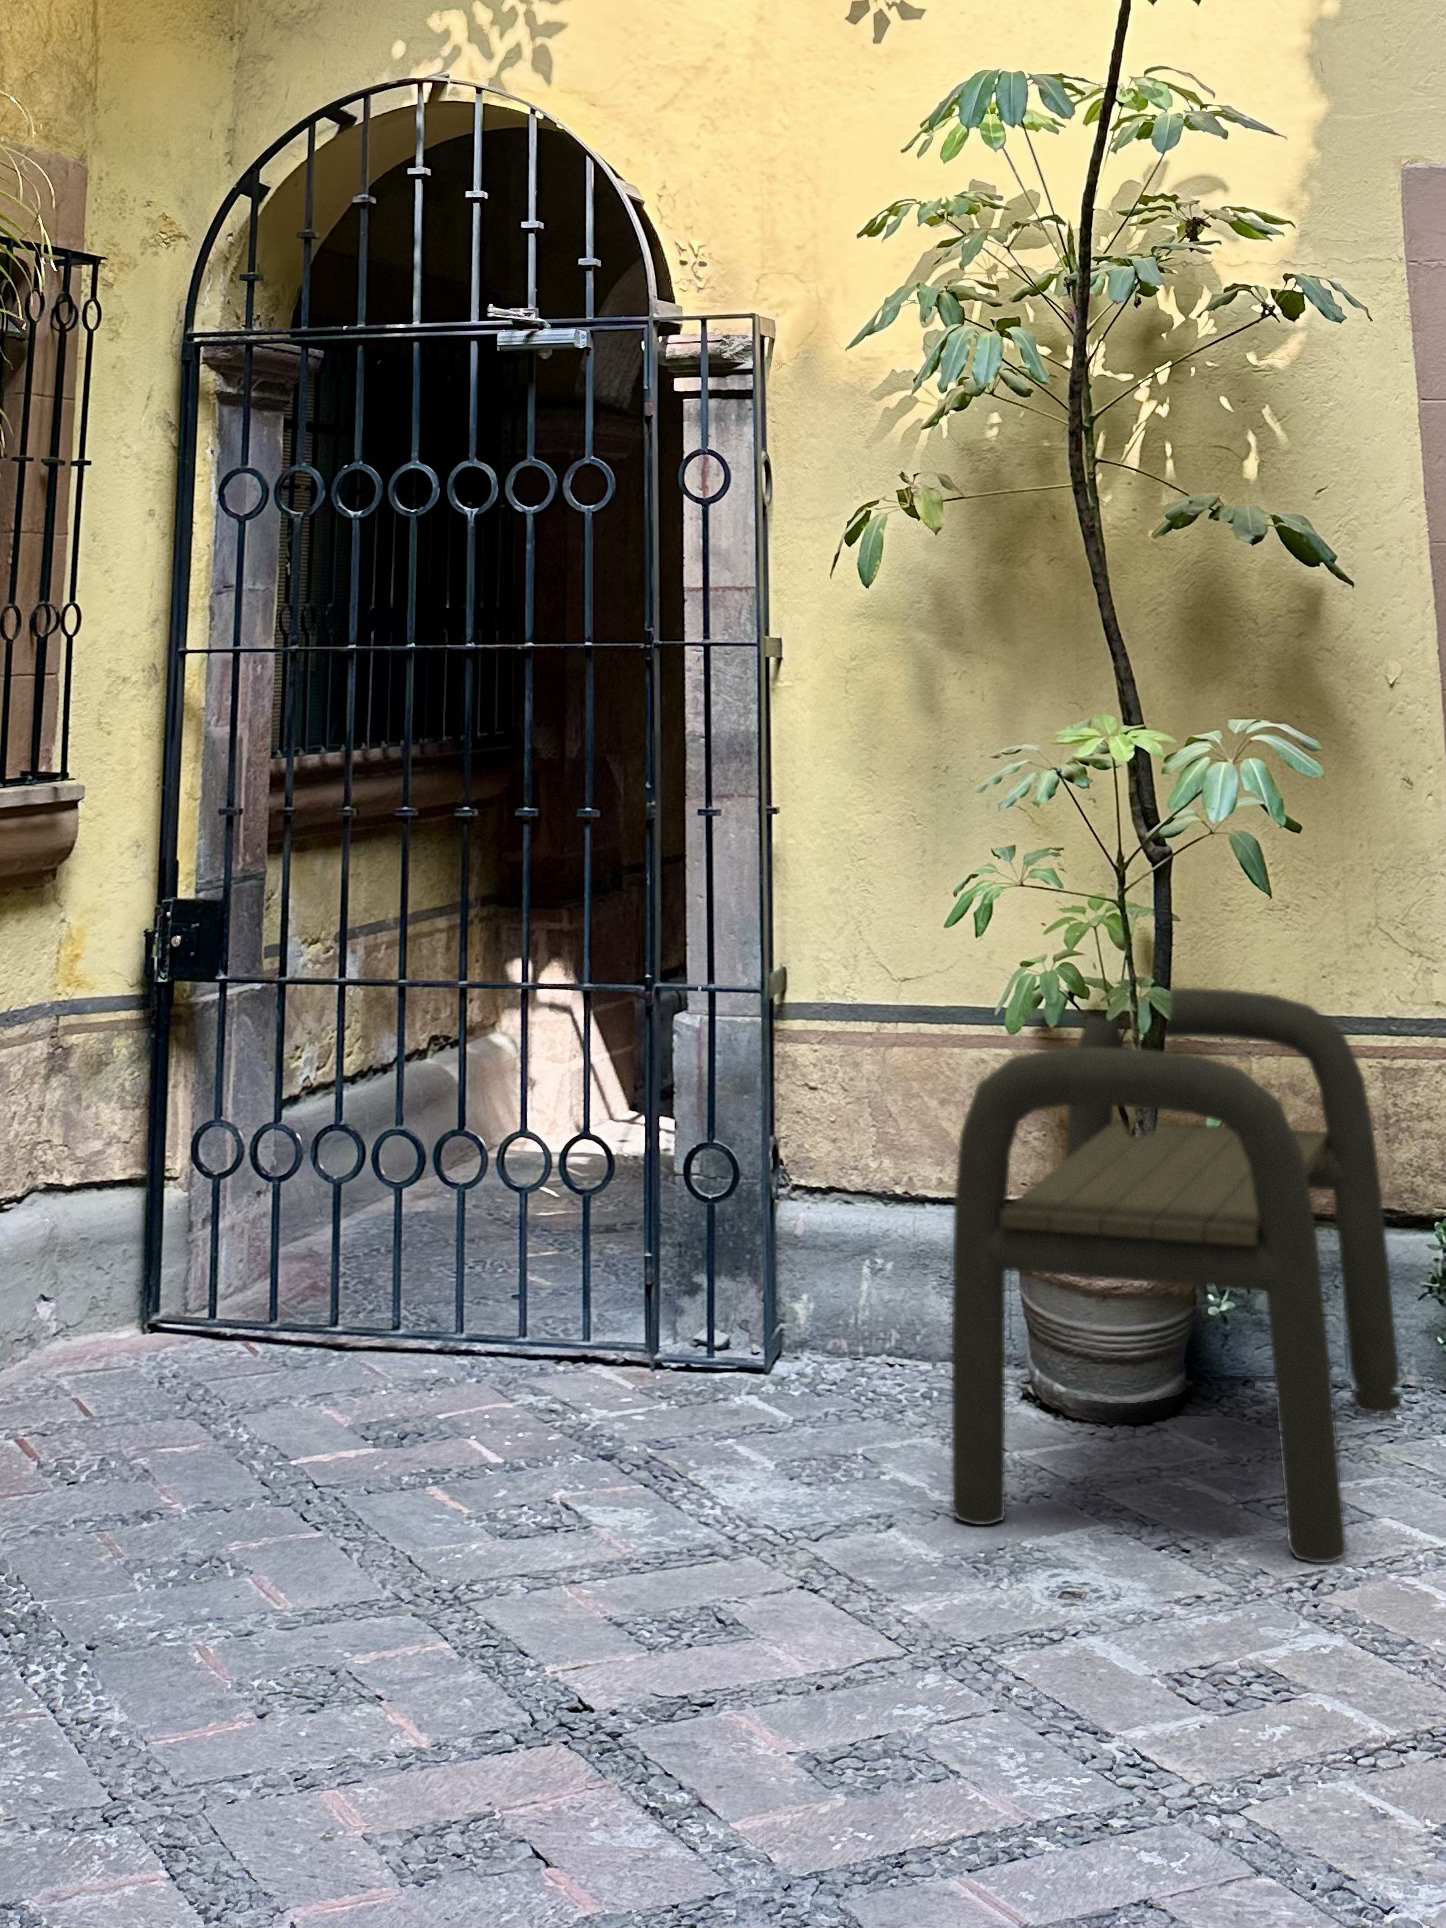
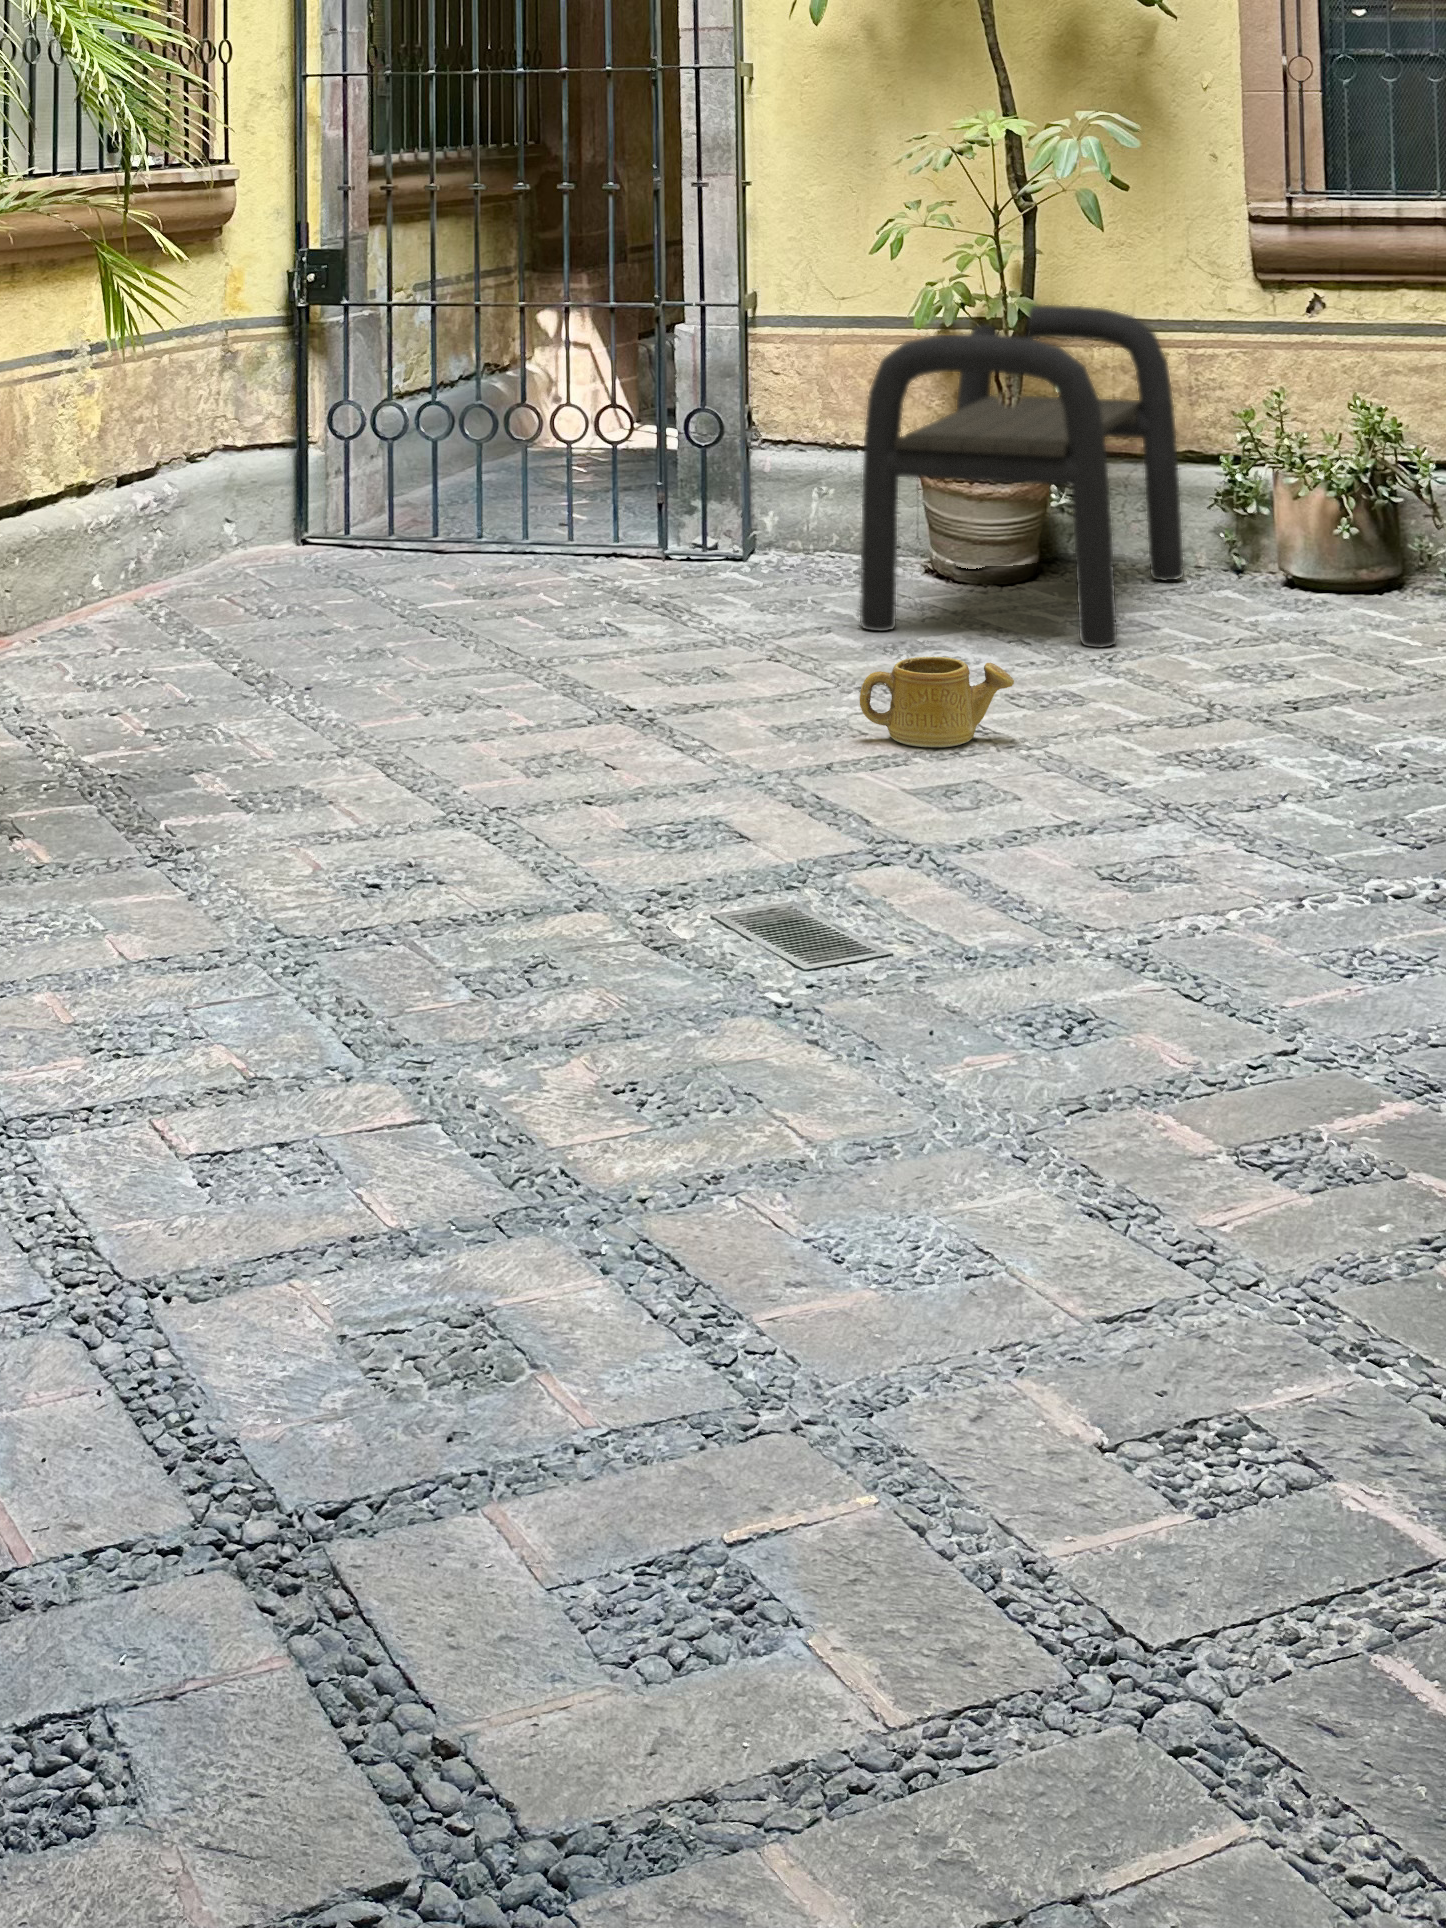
watering can: none [987,1640,1240,1823] -> present [860,657,1014,747]

